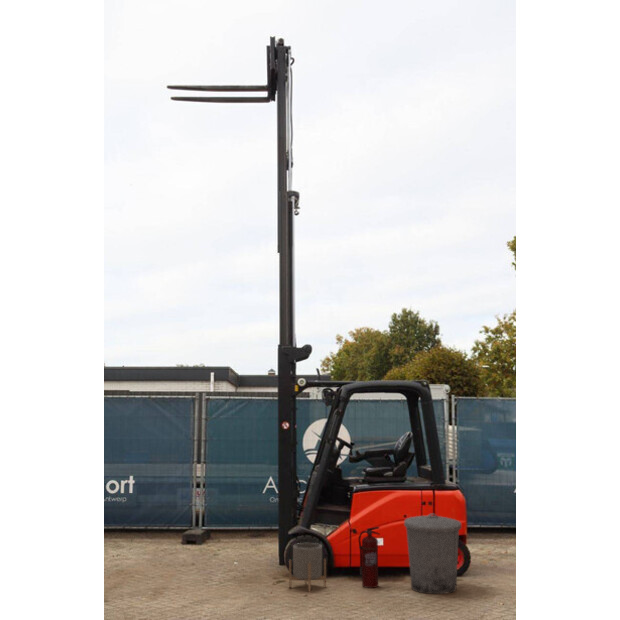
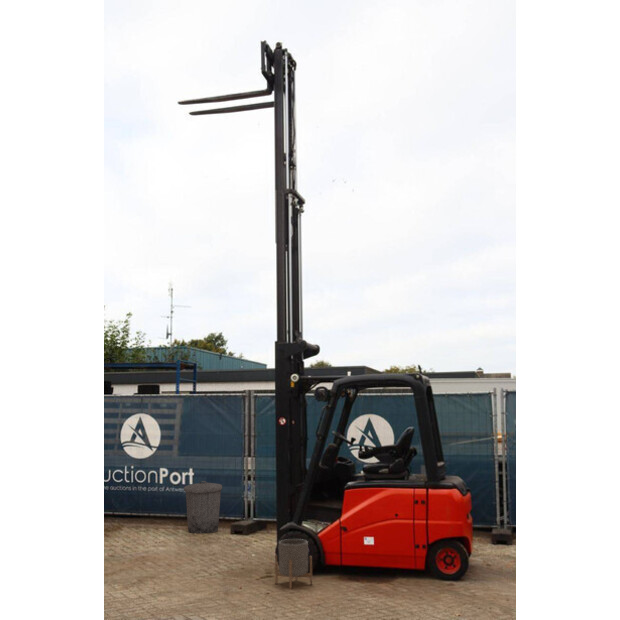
trash can: present [404,514,461,594] -> present [184,481,222,533]
fire extinguisher: present [358,527,379,588] -> none [344,525,367,588]

